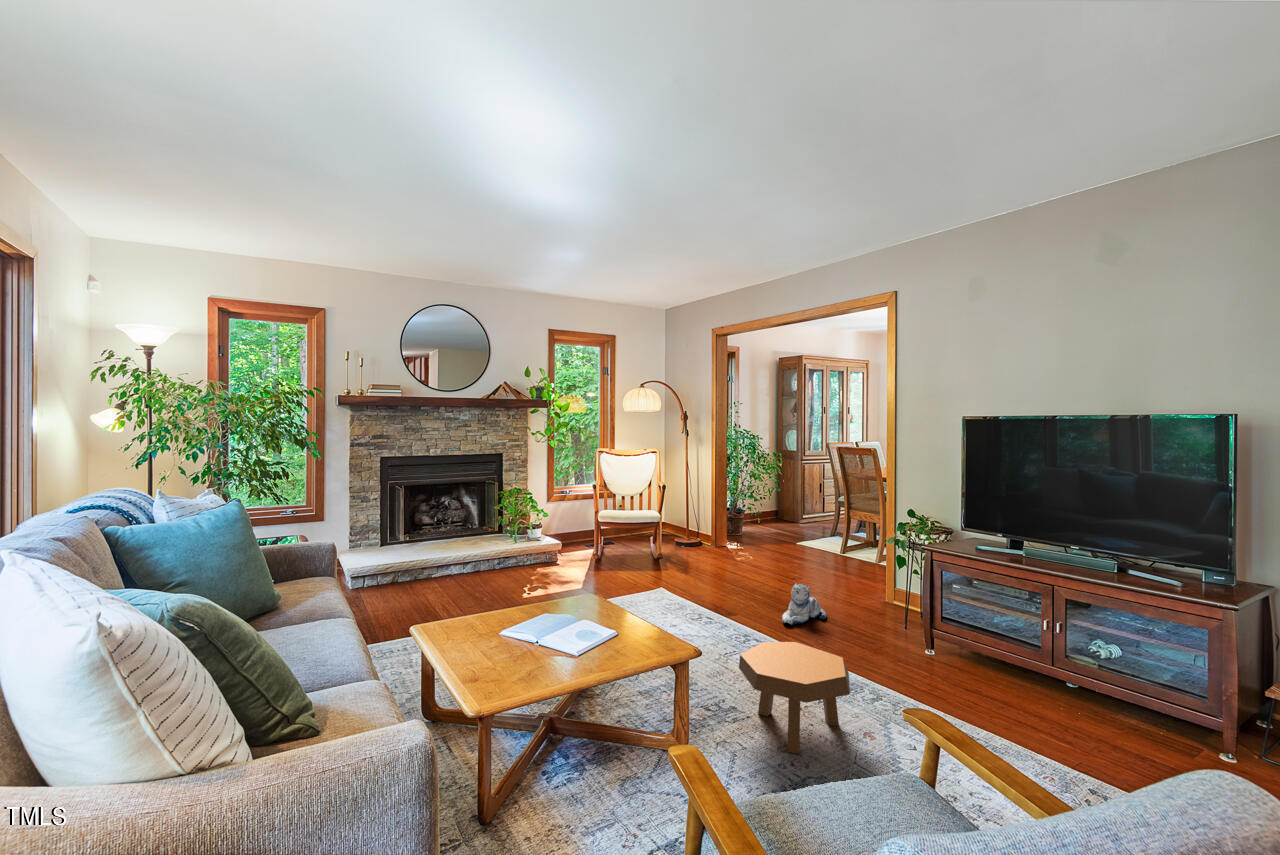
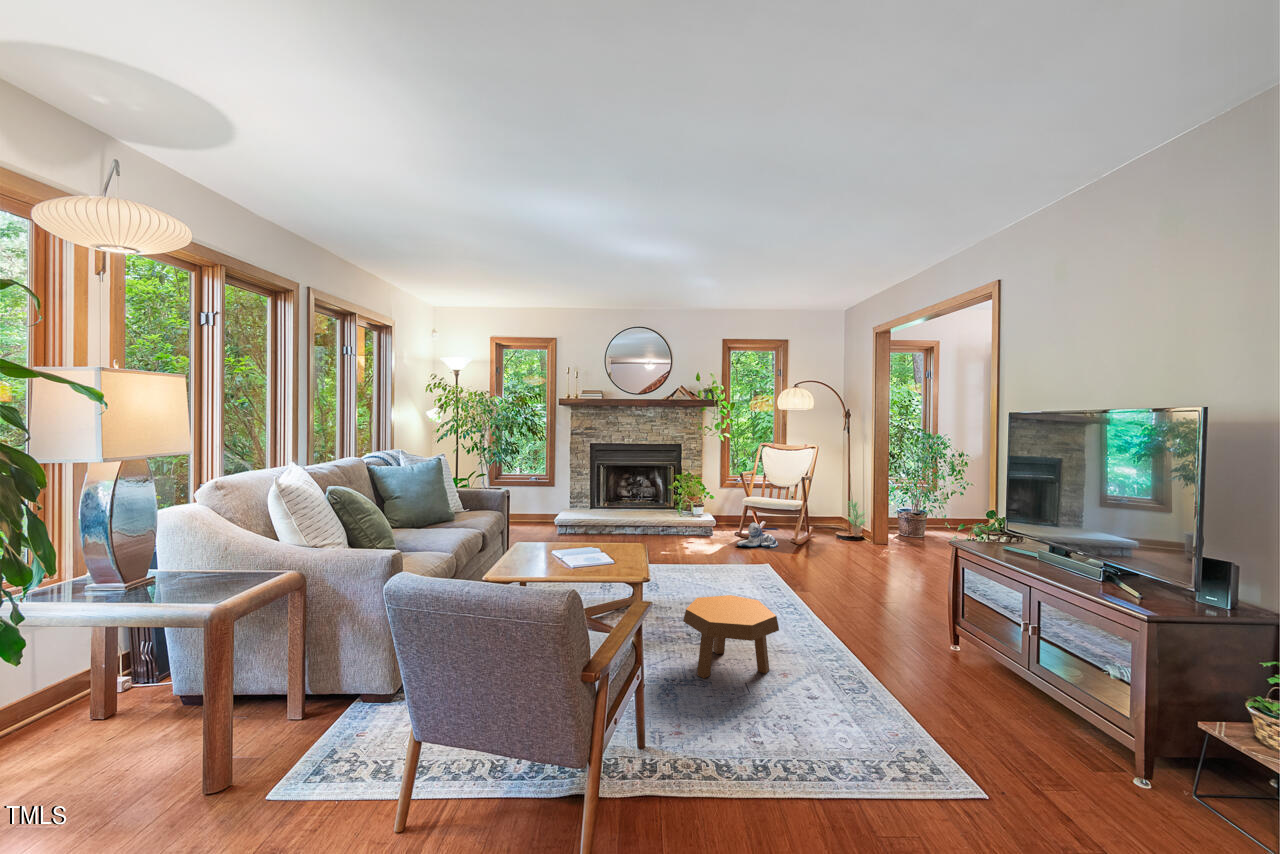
potted plant: none [683,504,705,543] -> present [848,500,865,537]
plush toy: present [782,583,826,625] -> present [737,522,778,548]

